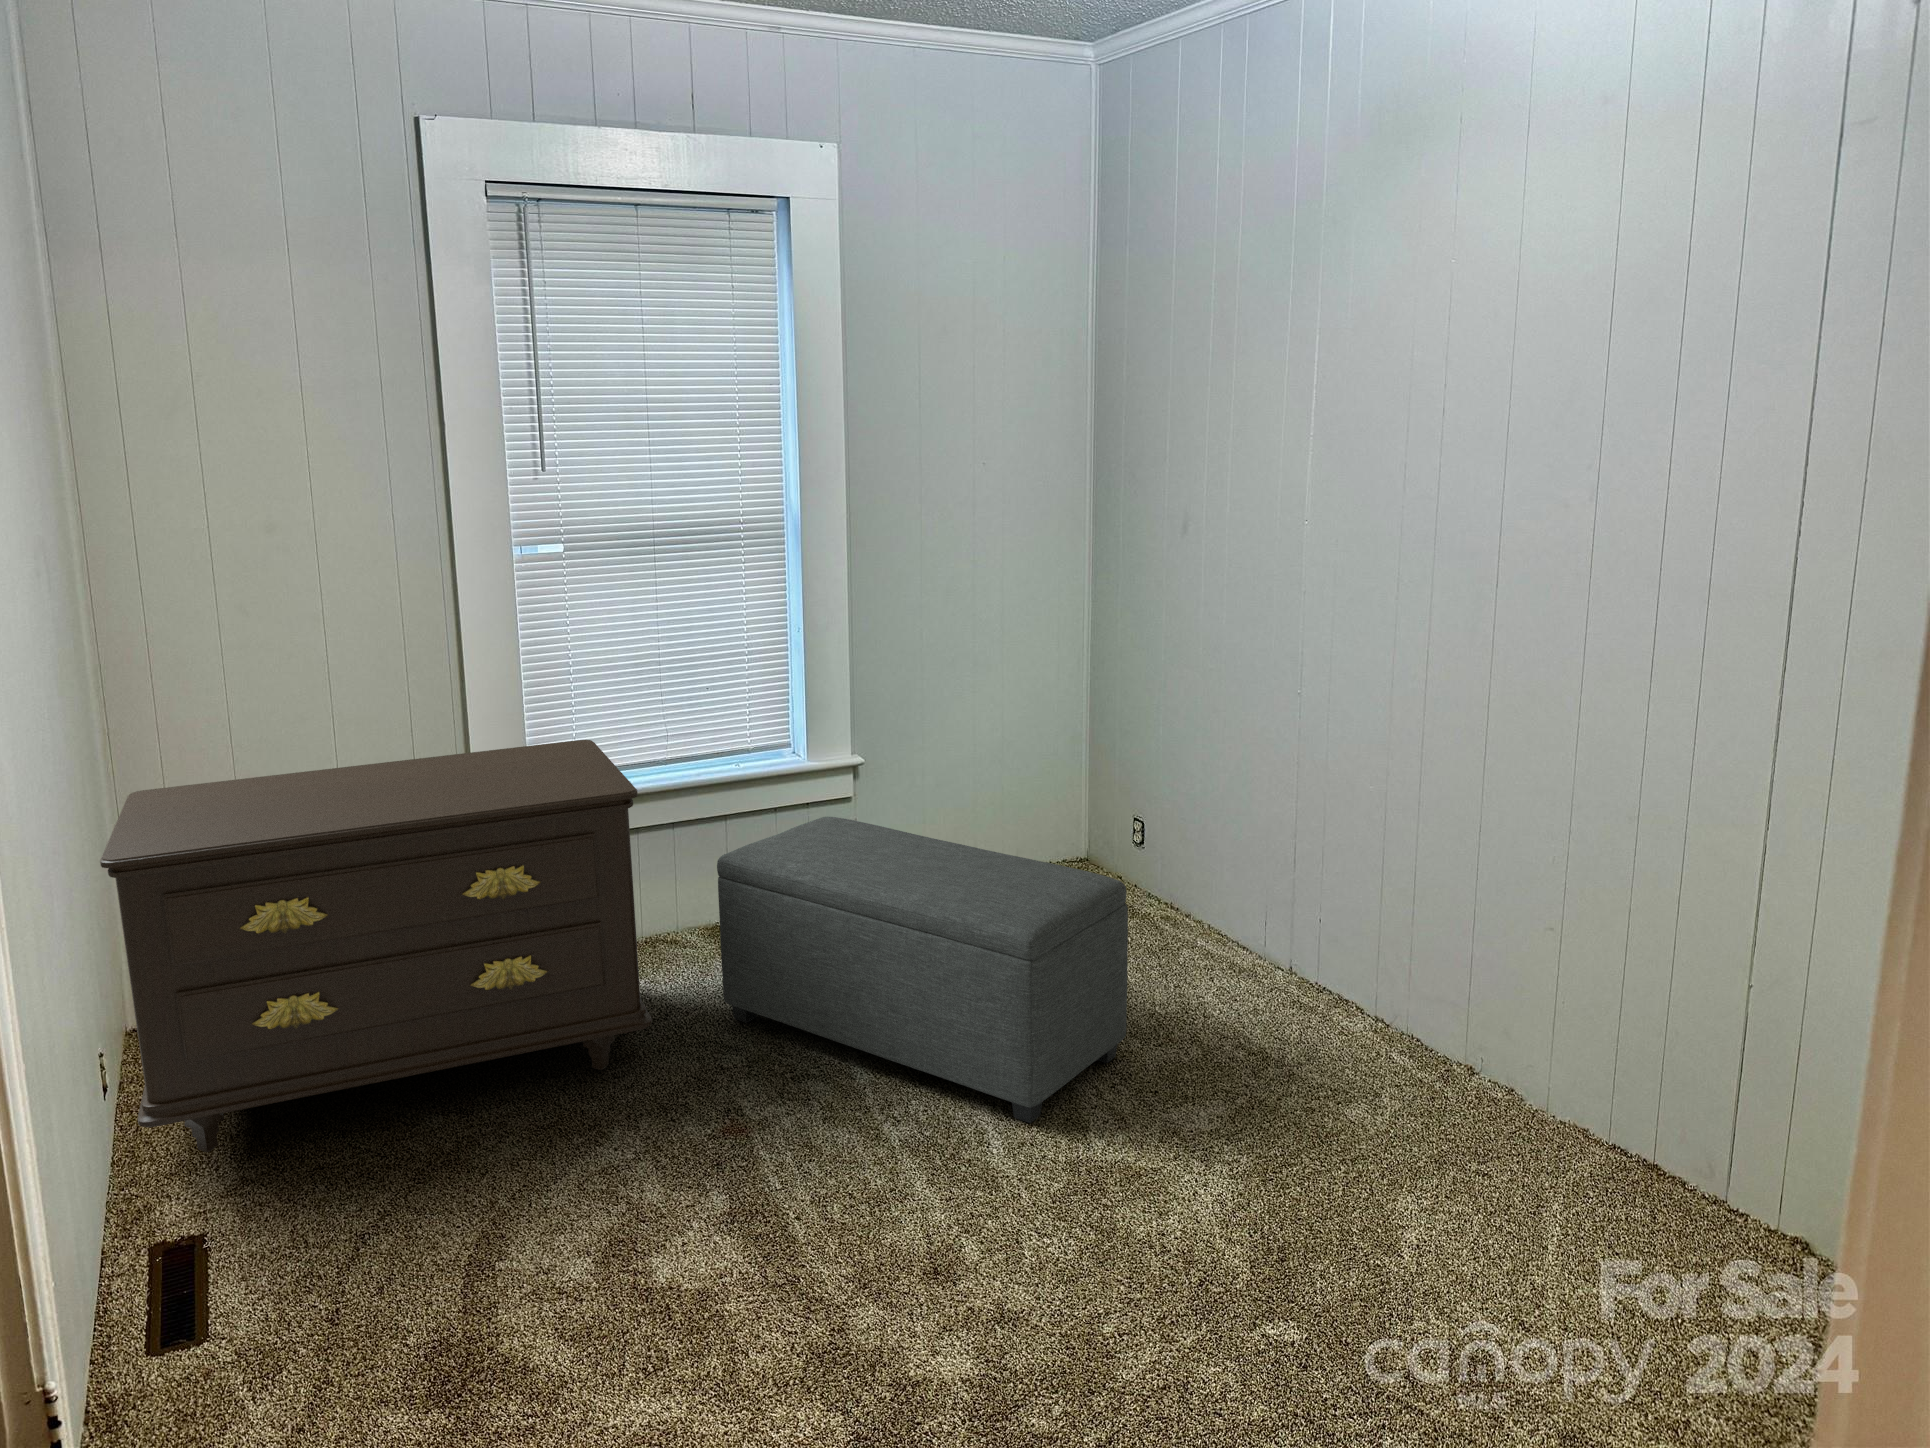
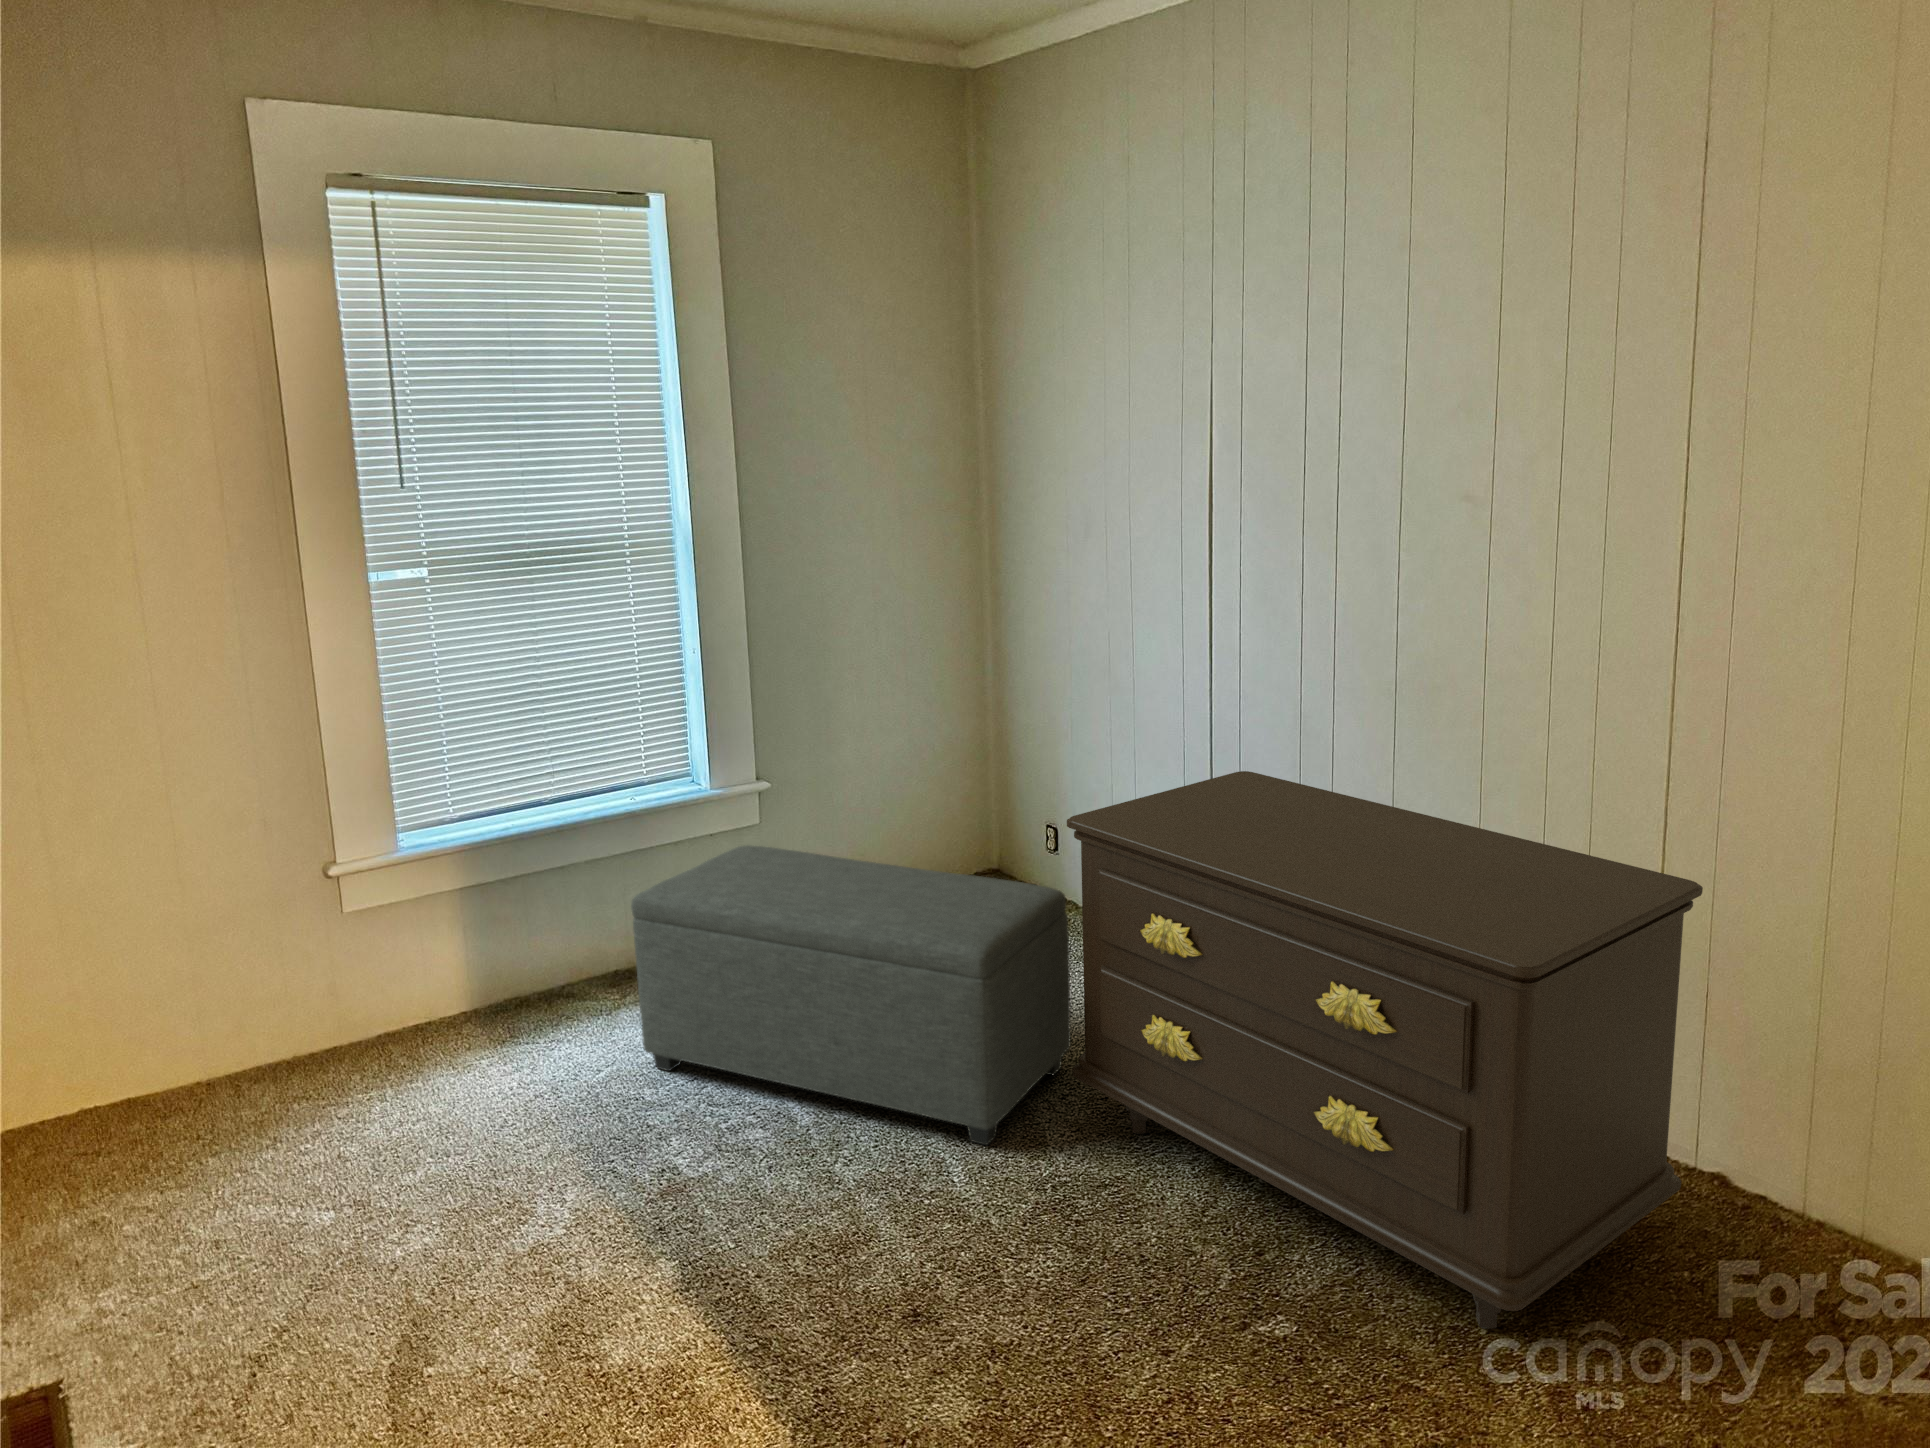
dresser: present [100,740,652,1152] -> present [1067,771,1703,1329]

